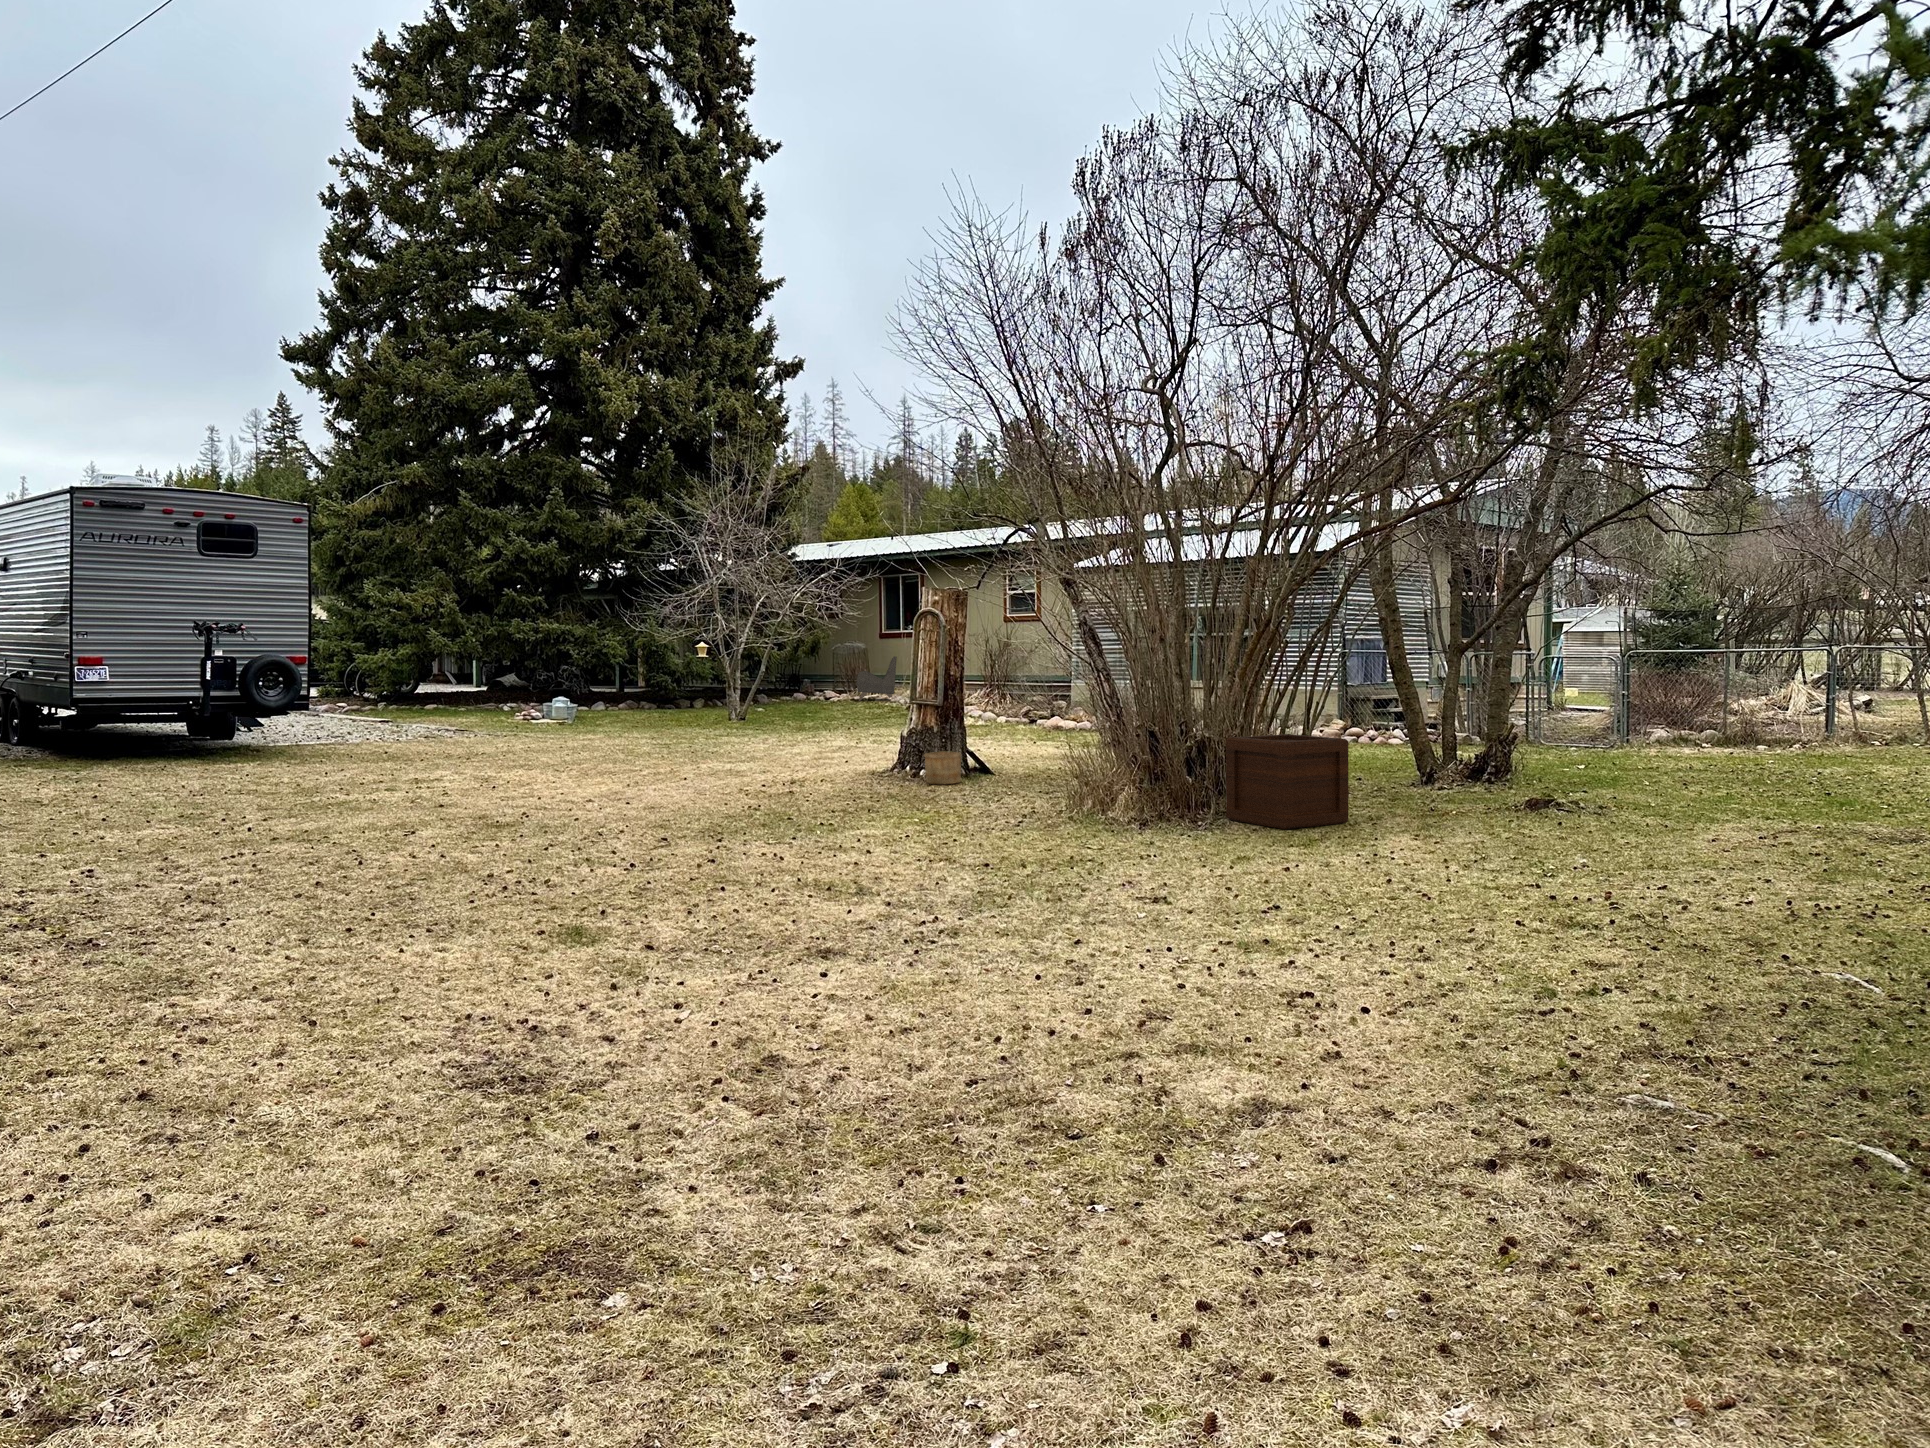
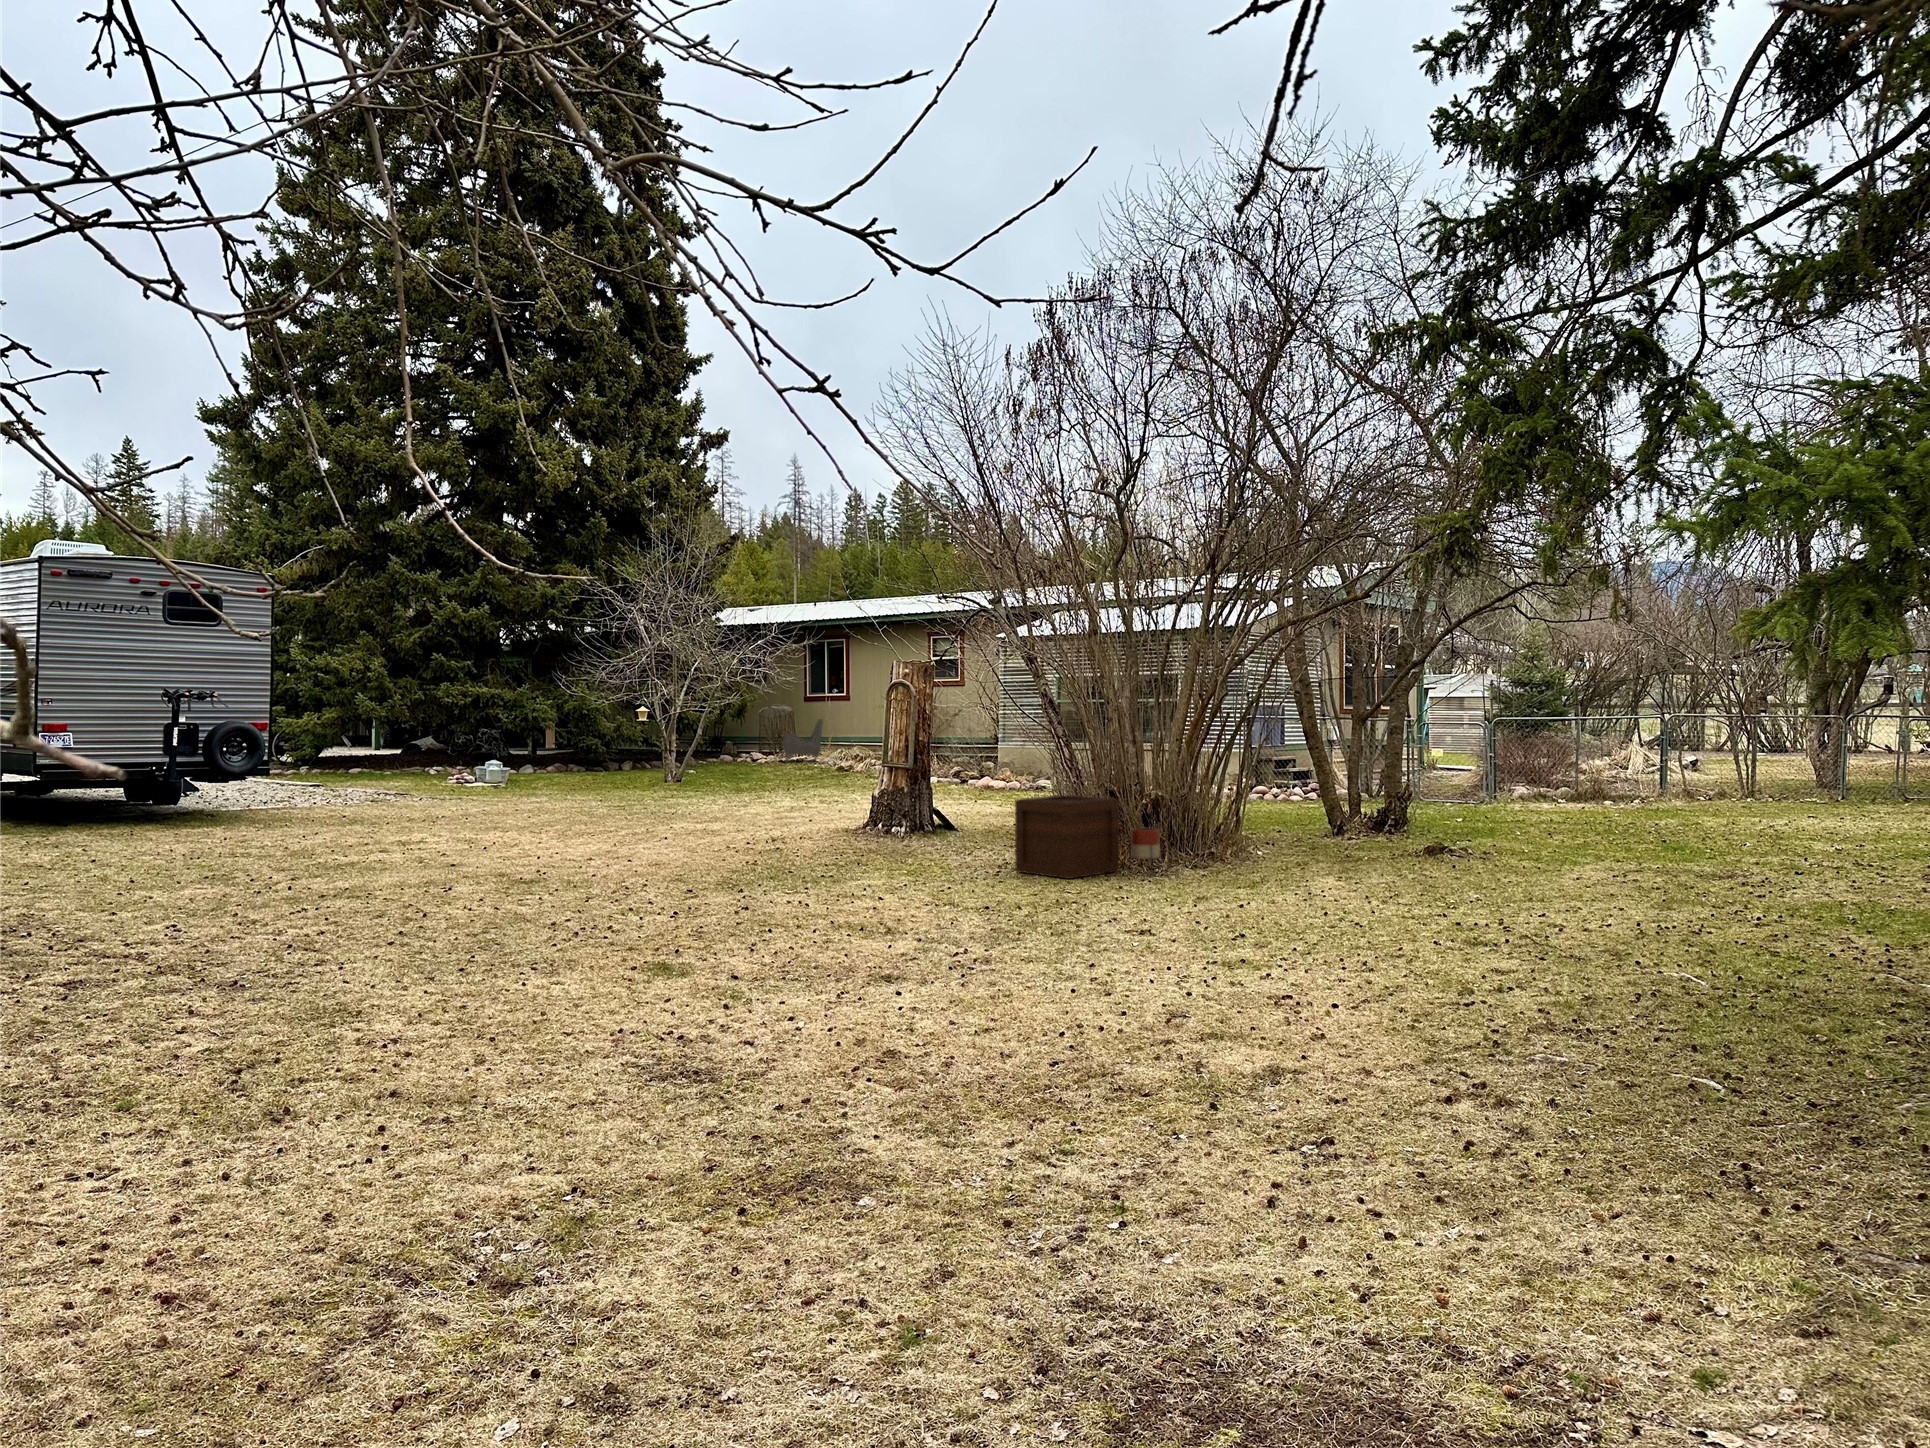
wooden crate: present [1226,734,1349,829] -> present [1015,795,1119,879]
wooden bucket: present [924,751,961,784] -> none [893,810,928,840]
planter: none [1169,774,1205,828] -> present [1130,828,1160,866]

